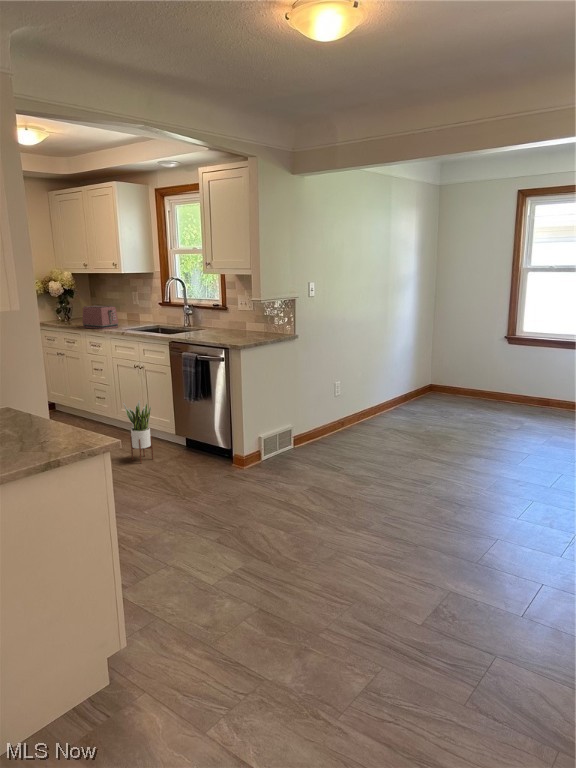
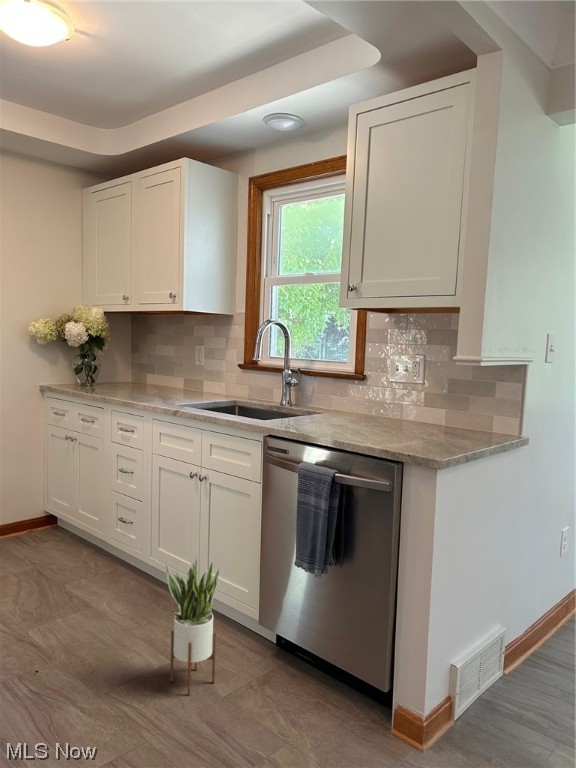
toaster: present [82,305,118,329] -> none [109,362,169,402]

